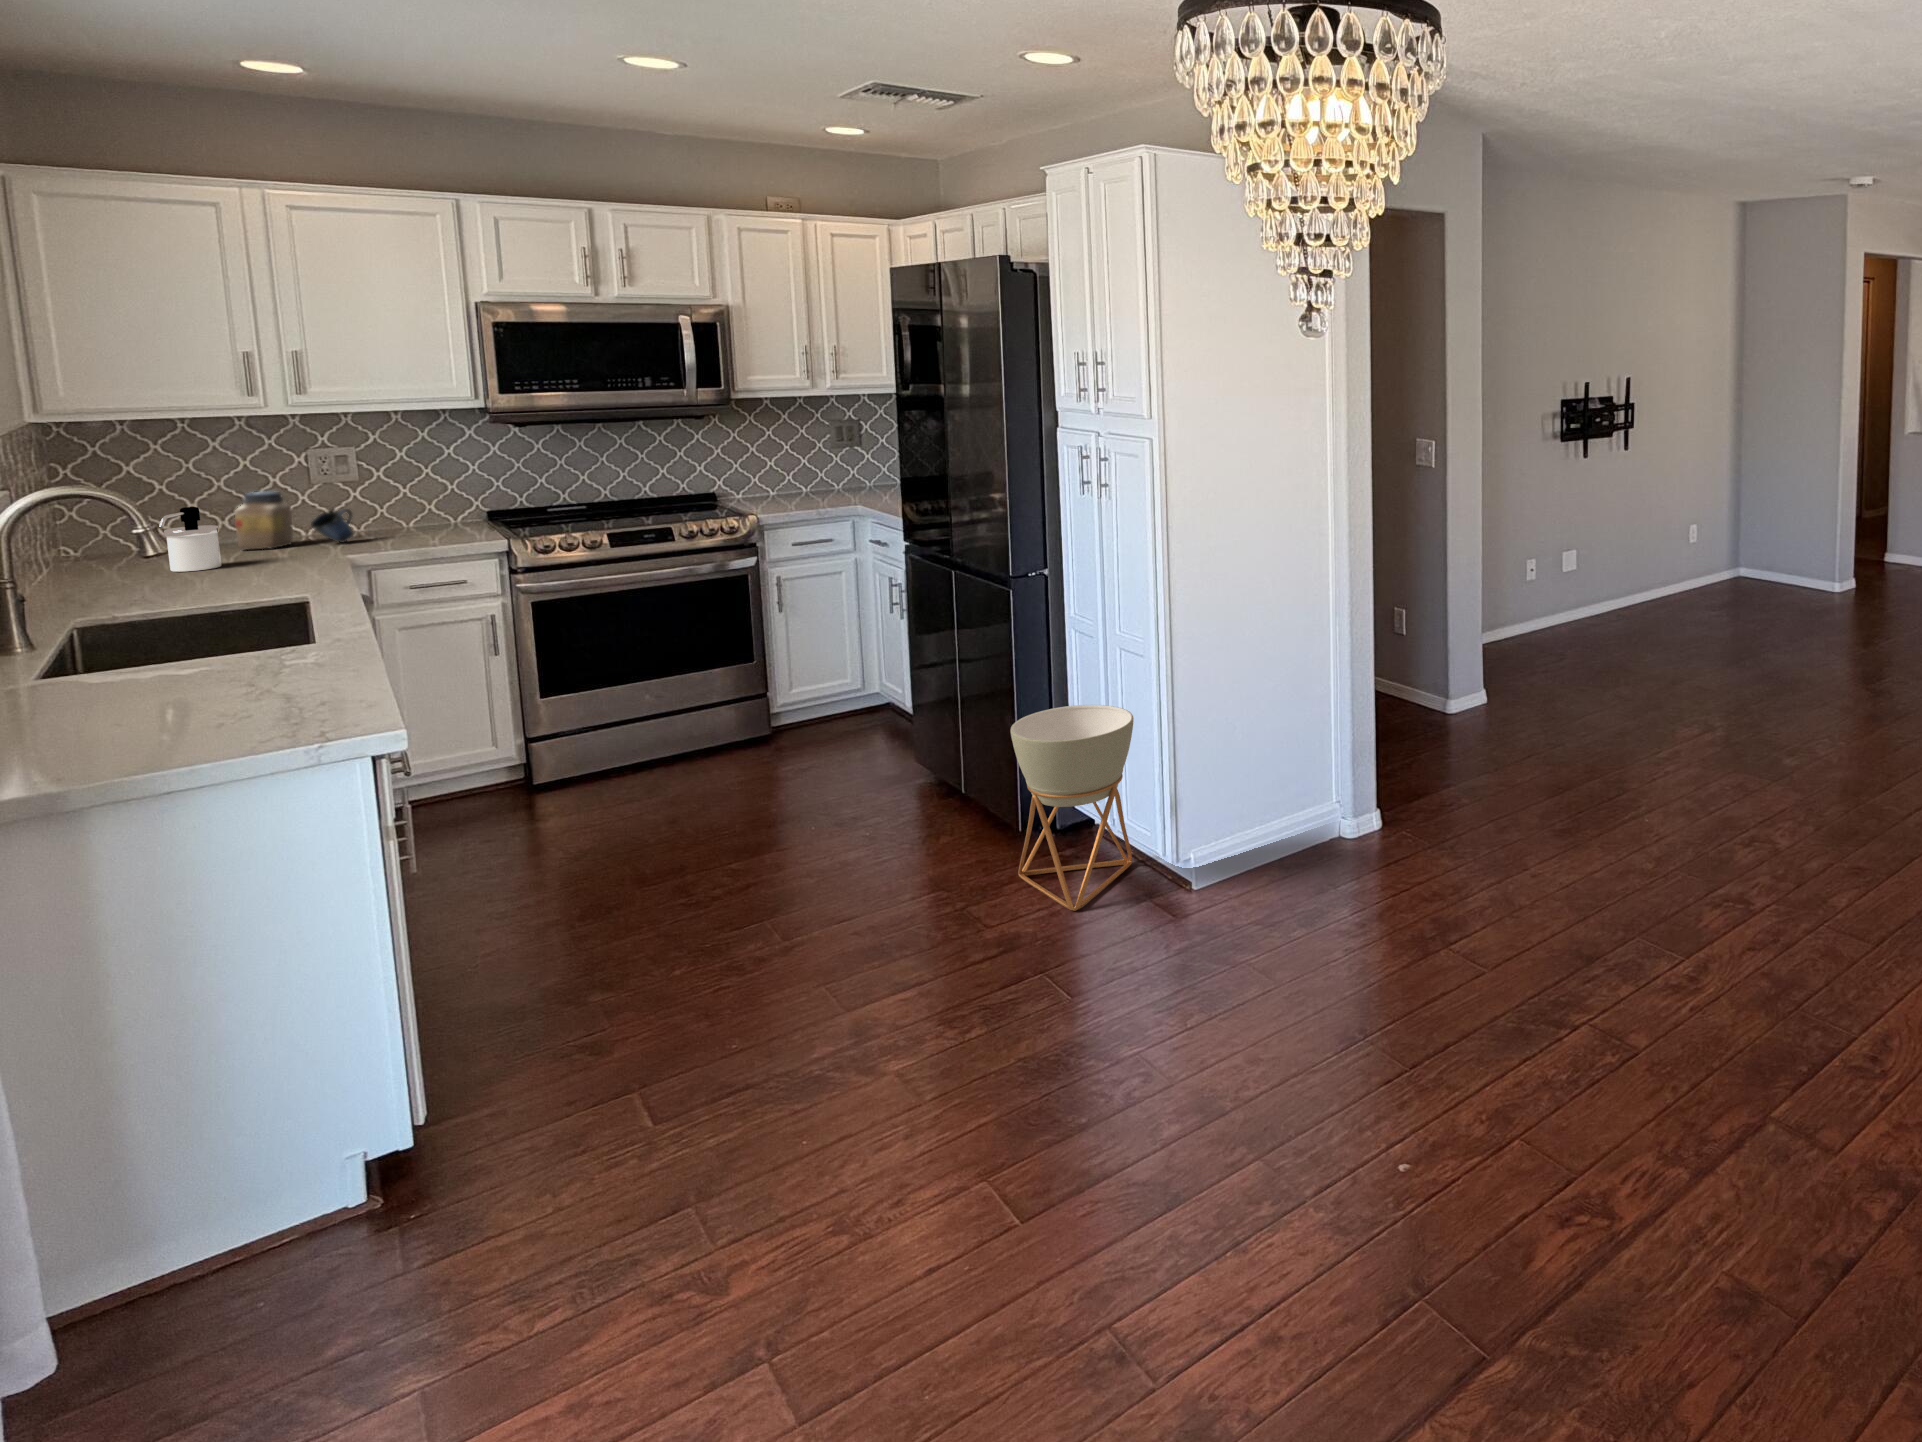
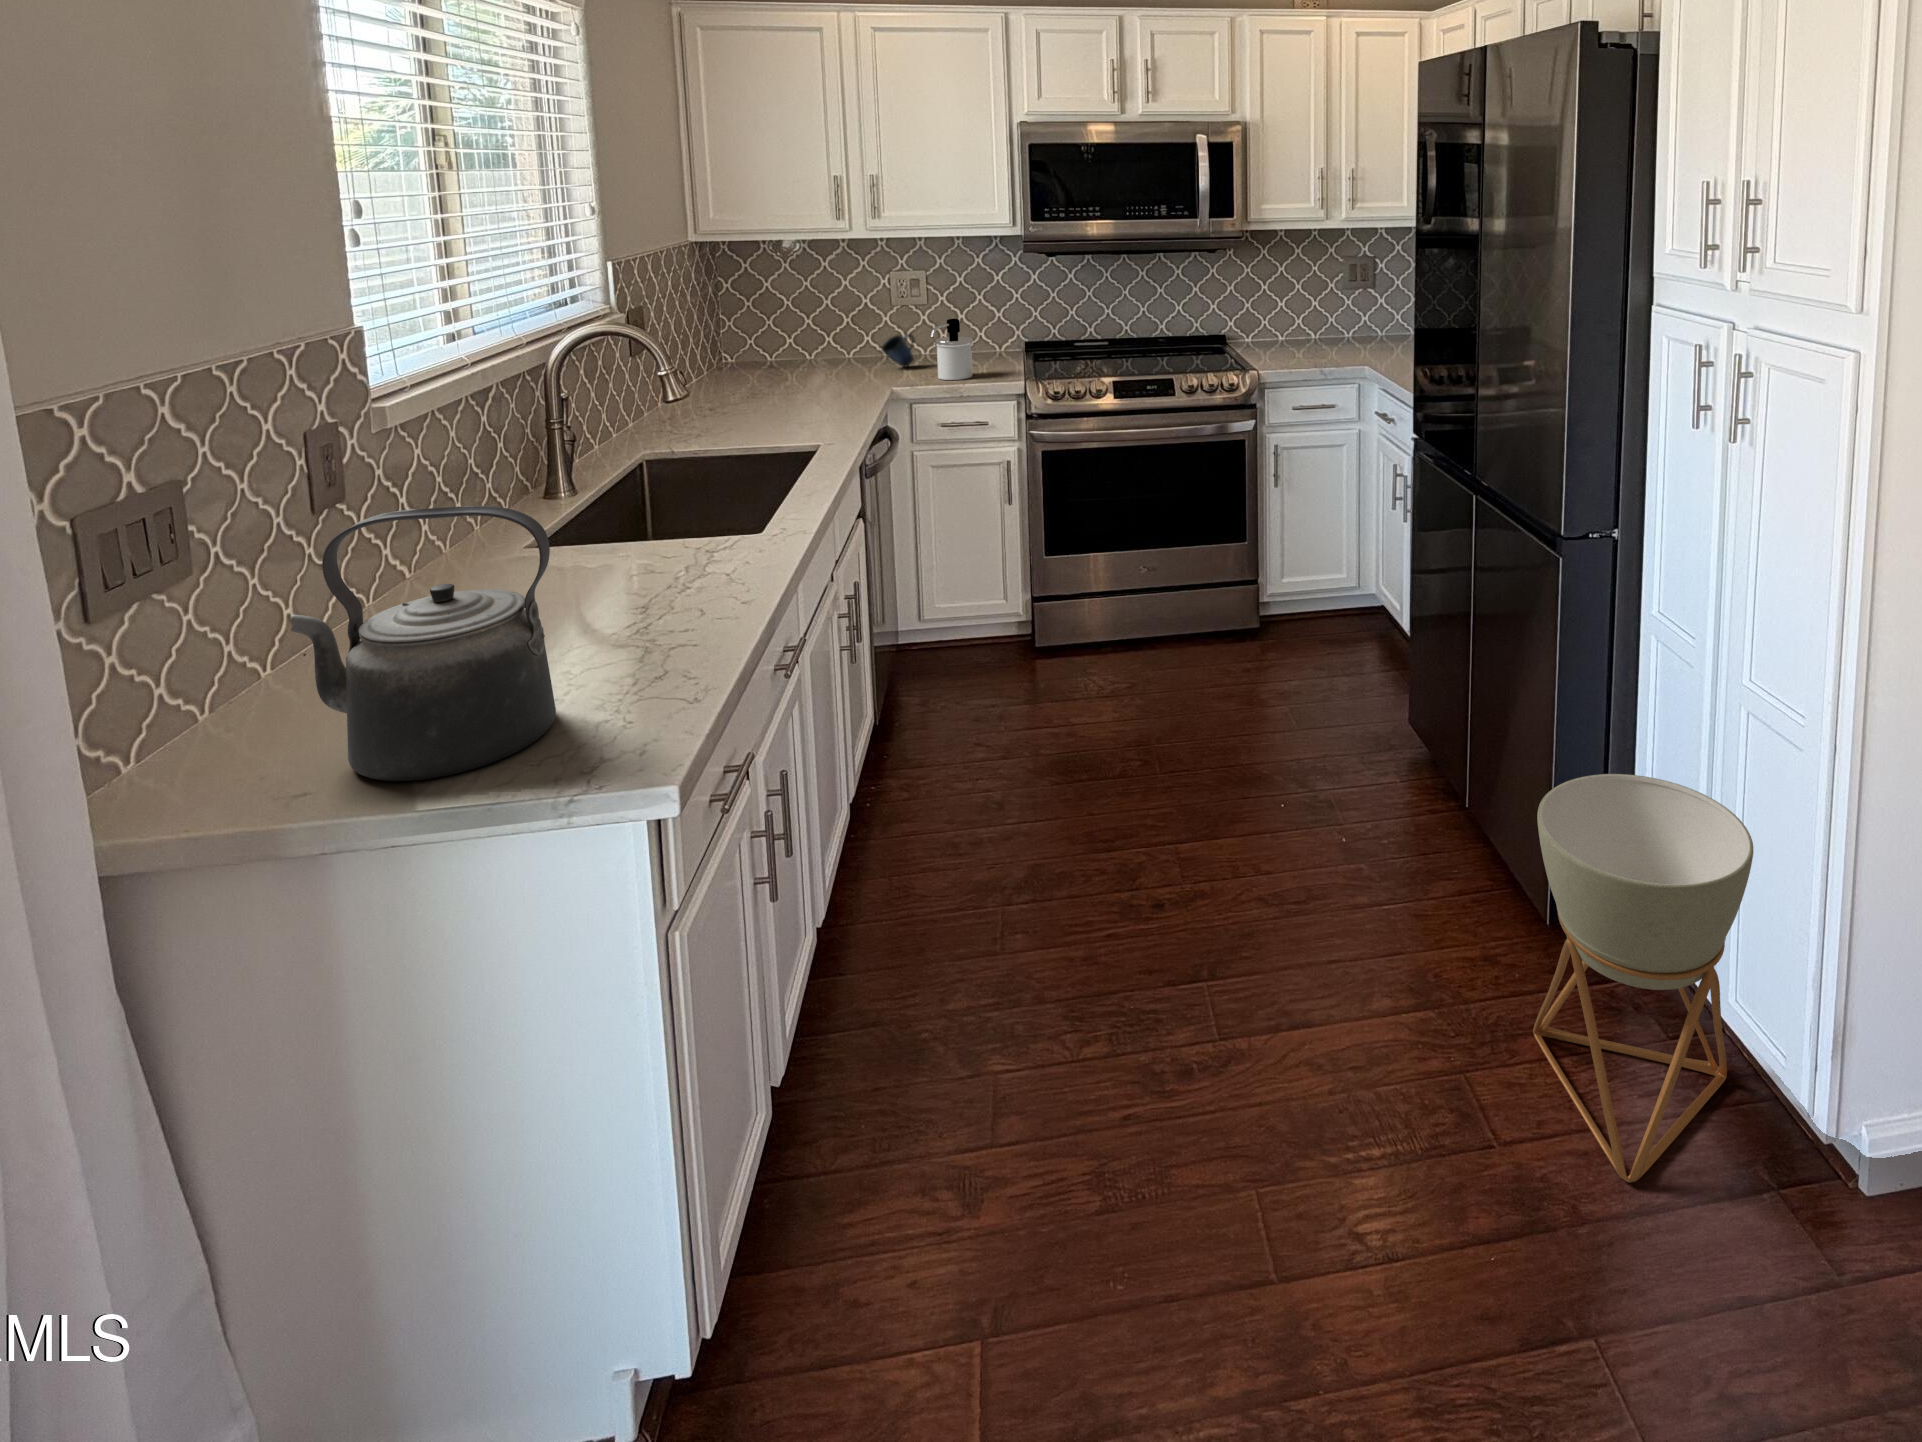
jar: present [235,491,293,549] -> none [830,312,872,369]
soap dispenser: present [159,507,221,572] -> present [931,319,972,380]
kettle: none [90,578,315,757] -> present [290,506,556,781]

